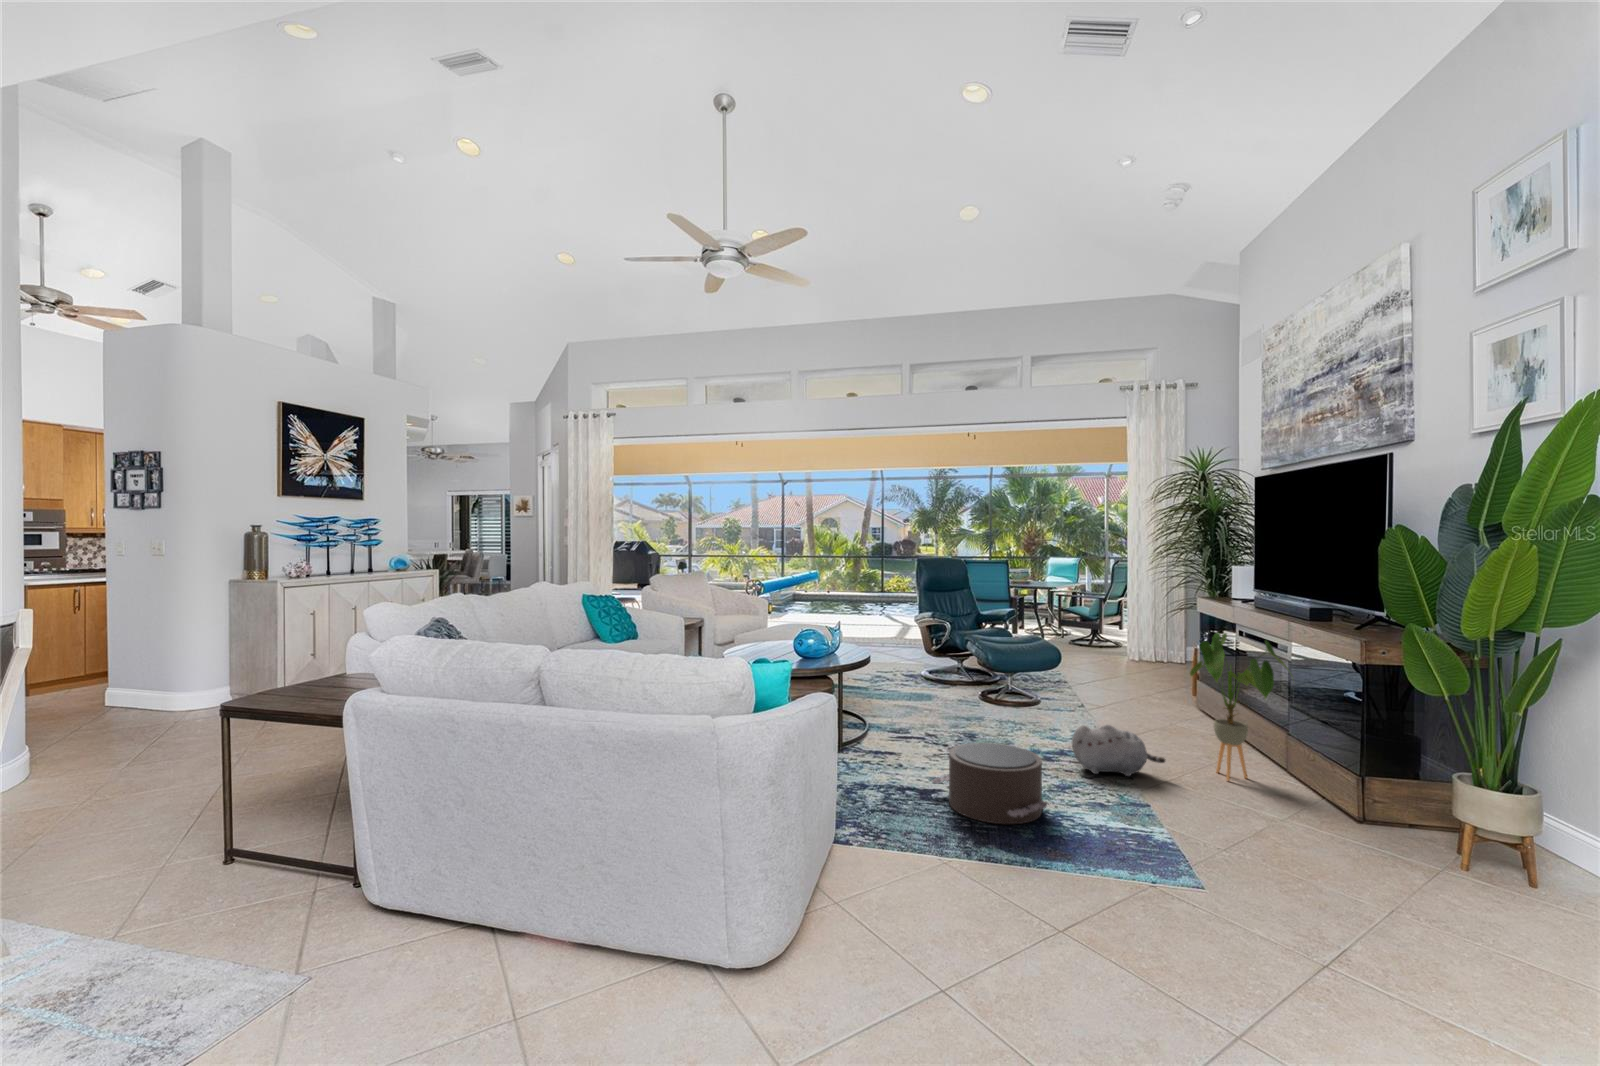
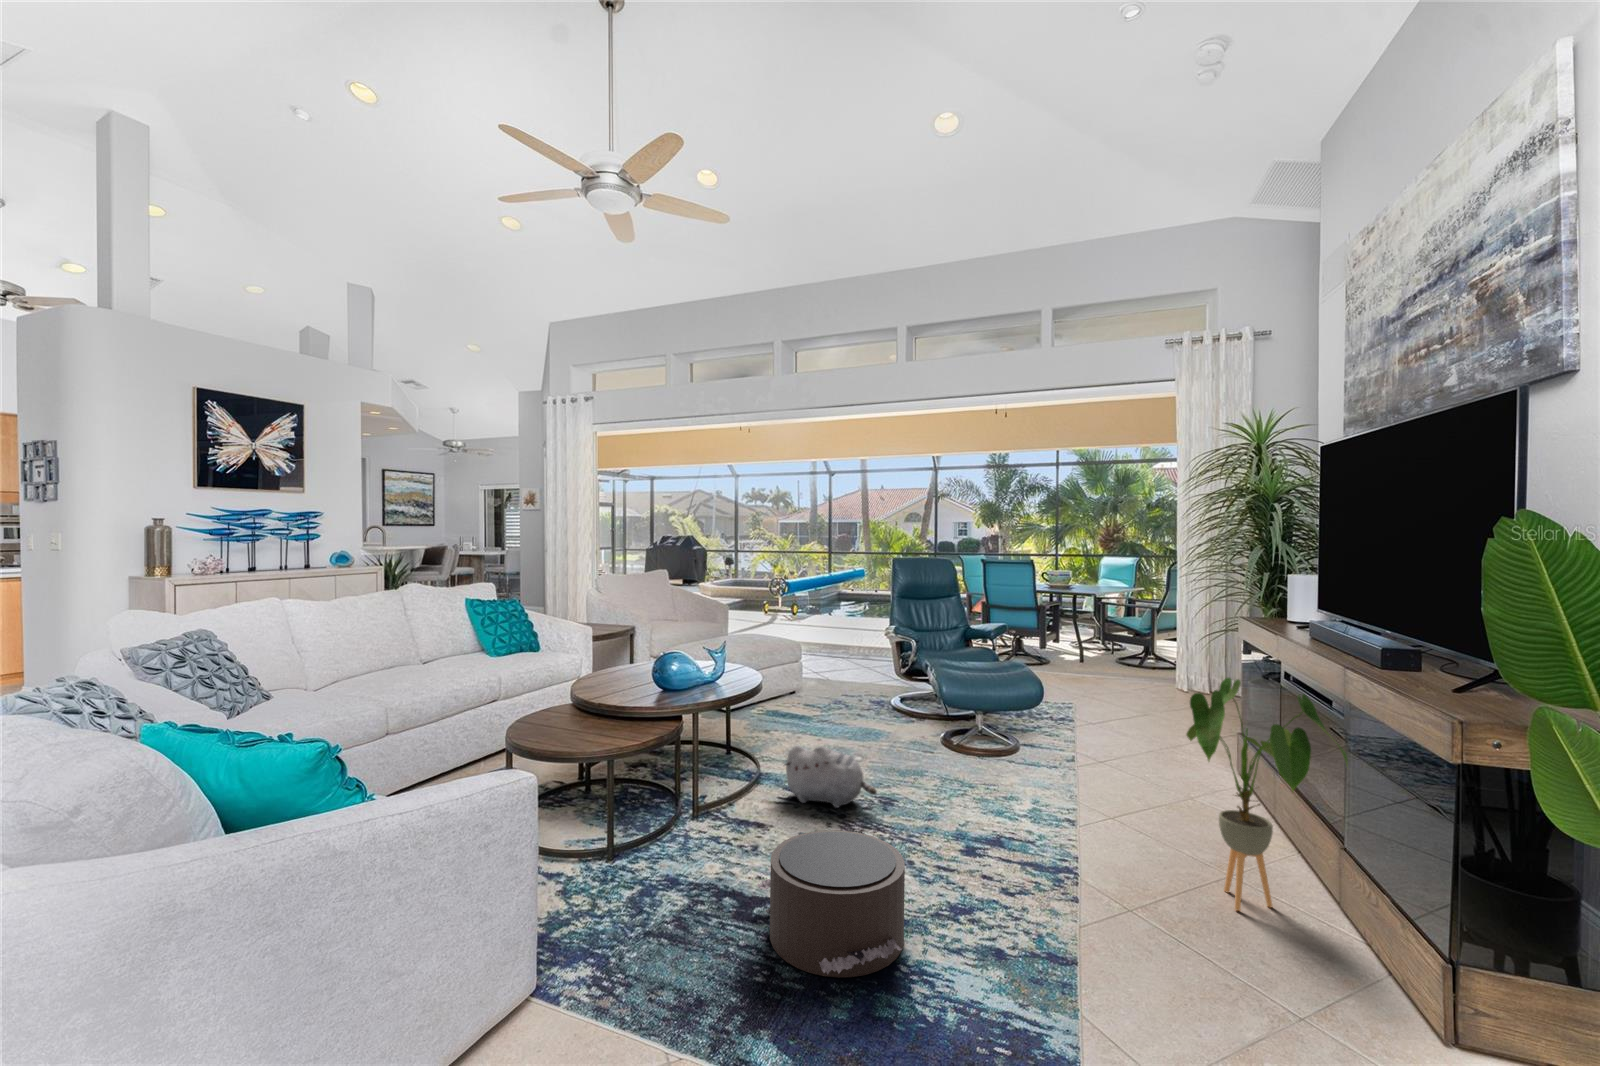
plush toy: present [1072,725,1165,776] -> present [785,746,876,808]

